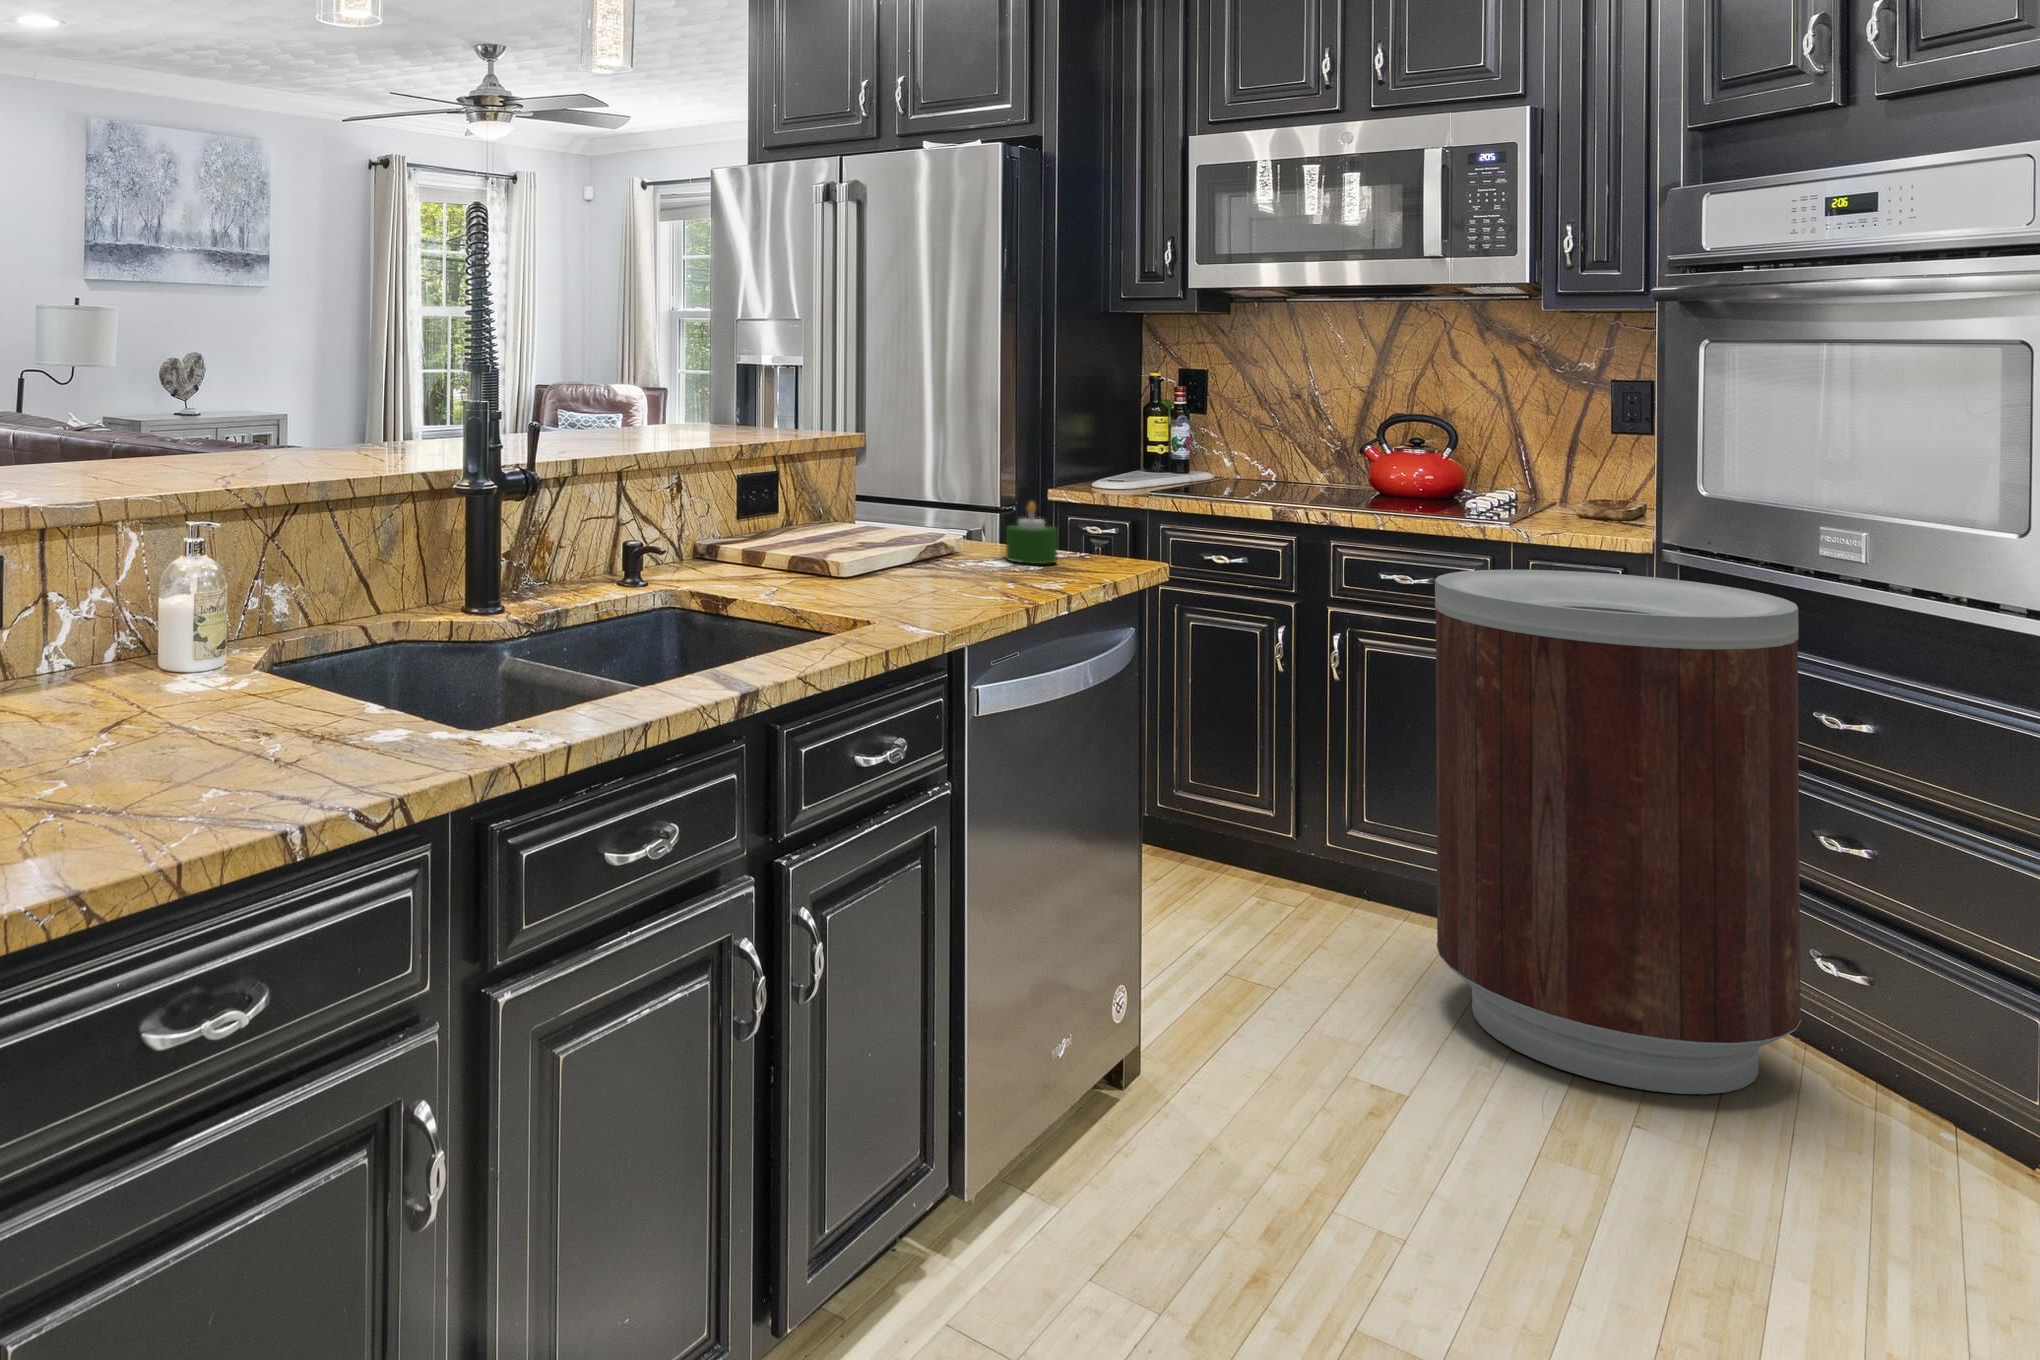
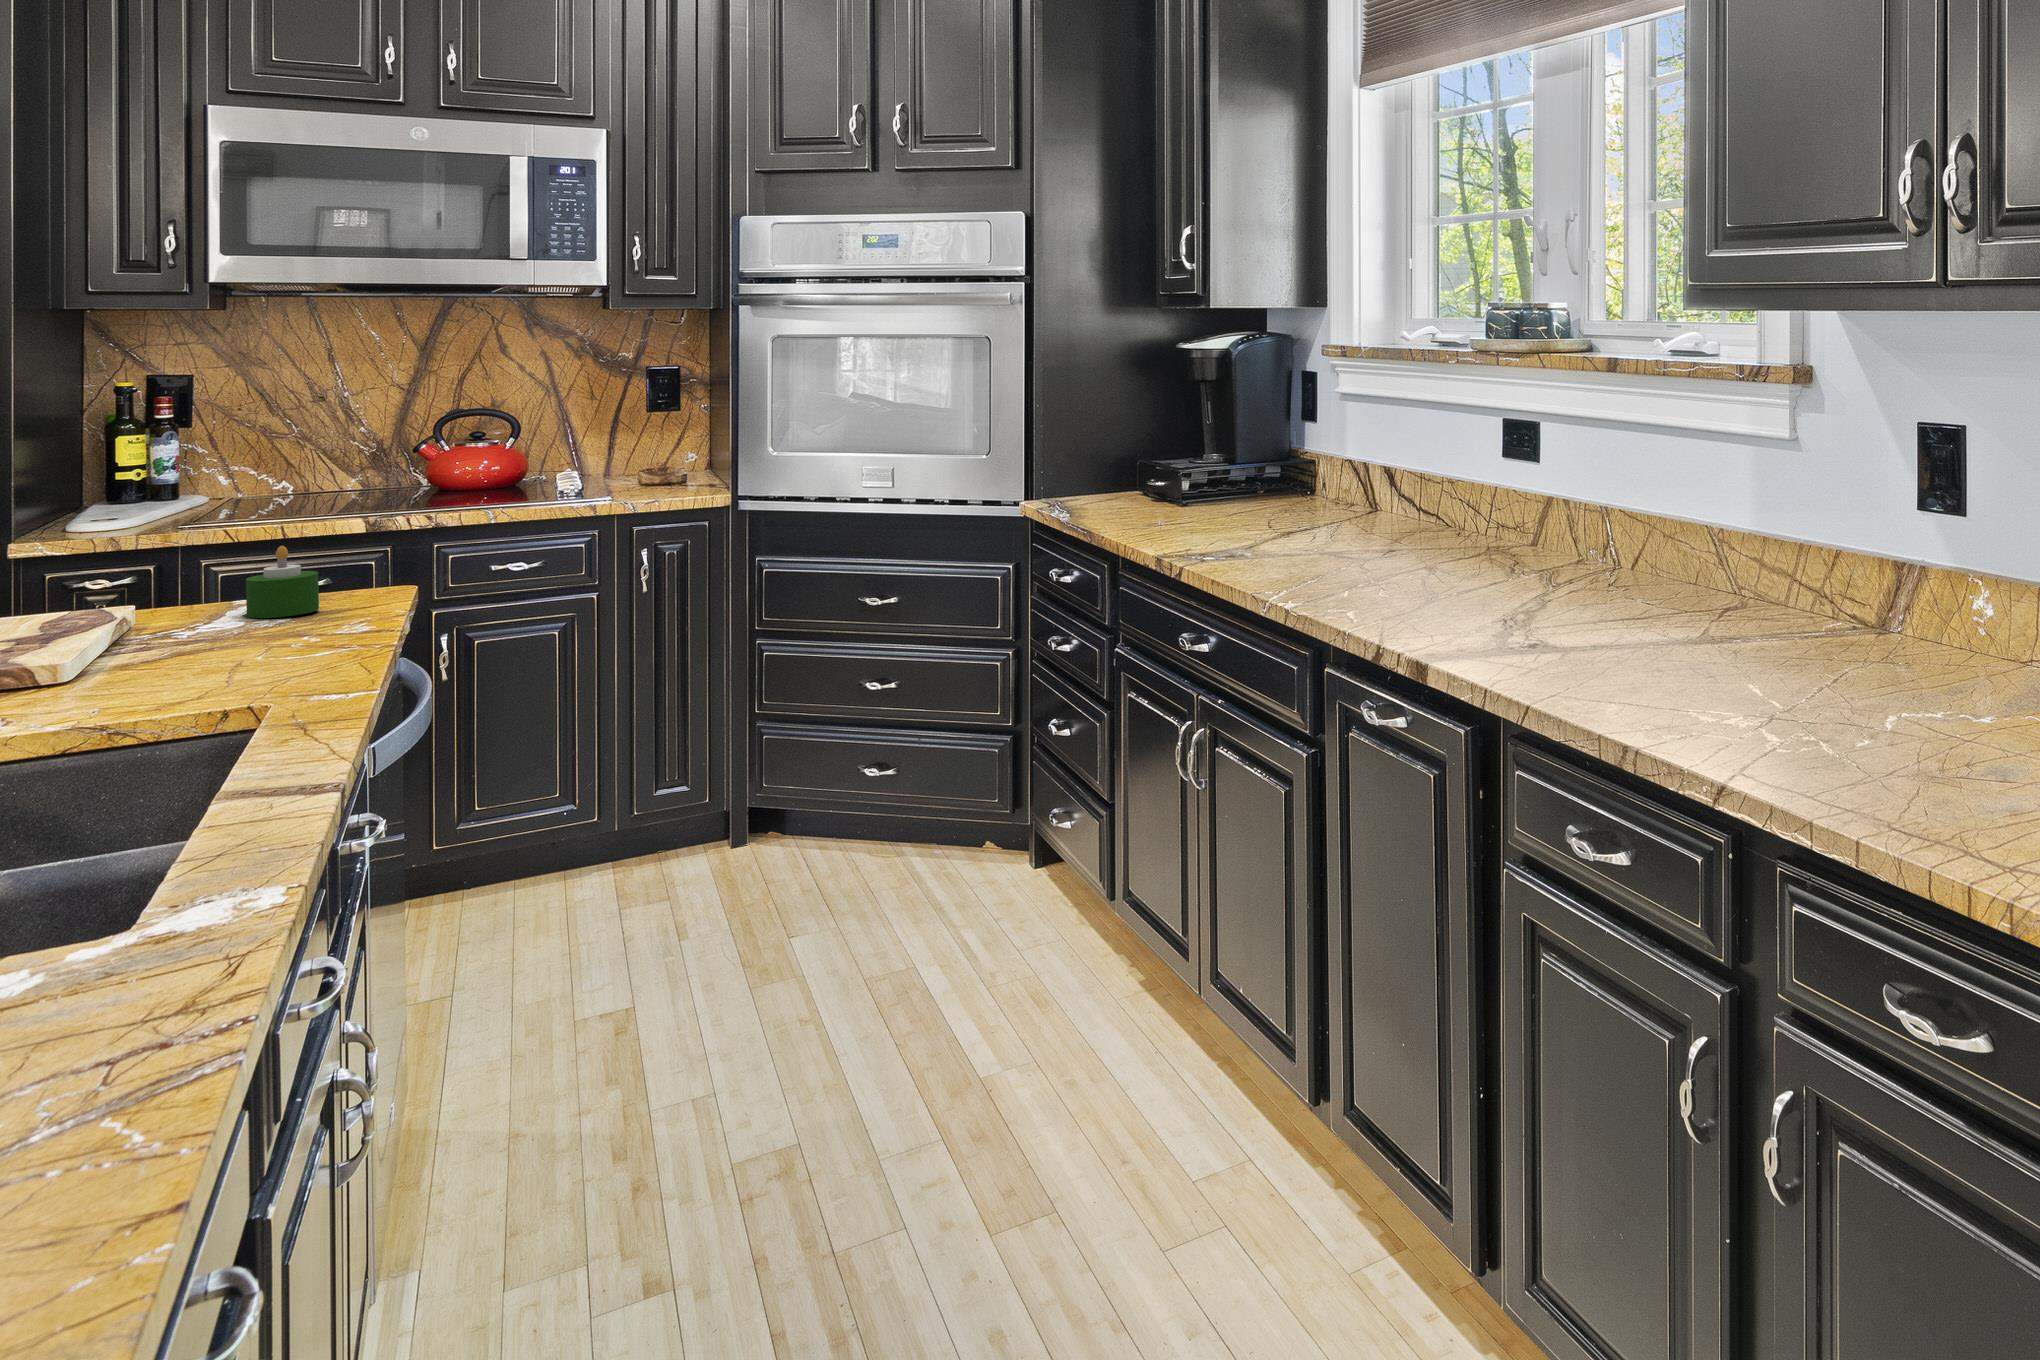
trash can: present [1435,570,1801,1094] -> none [599,527,876,938]

